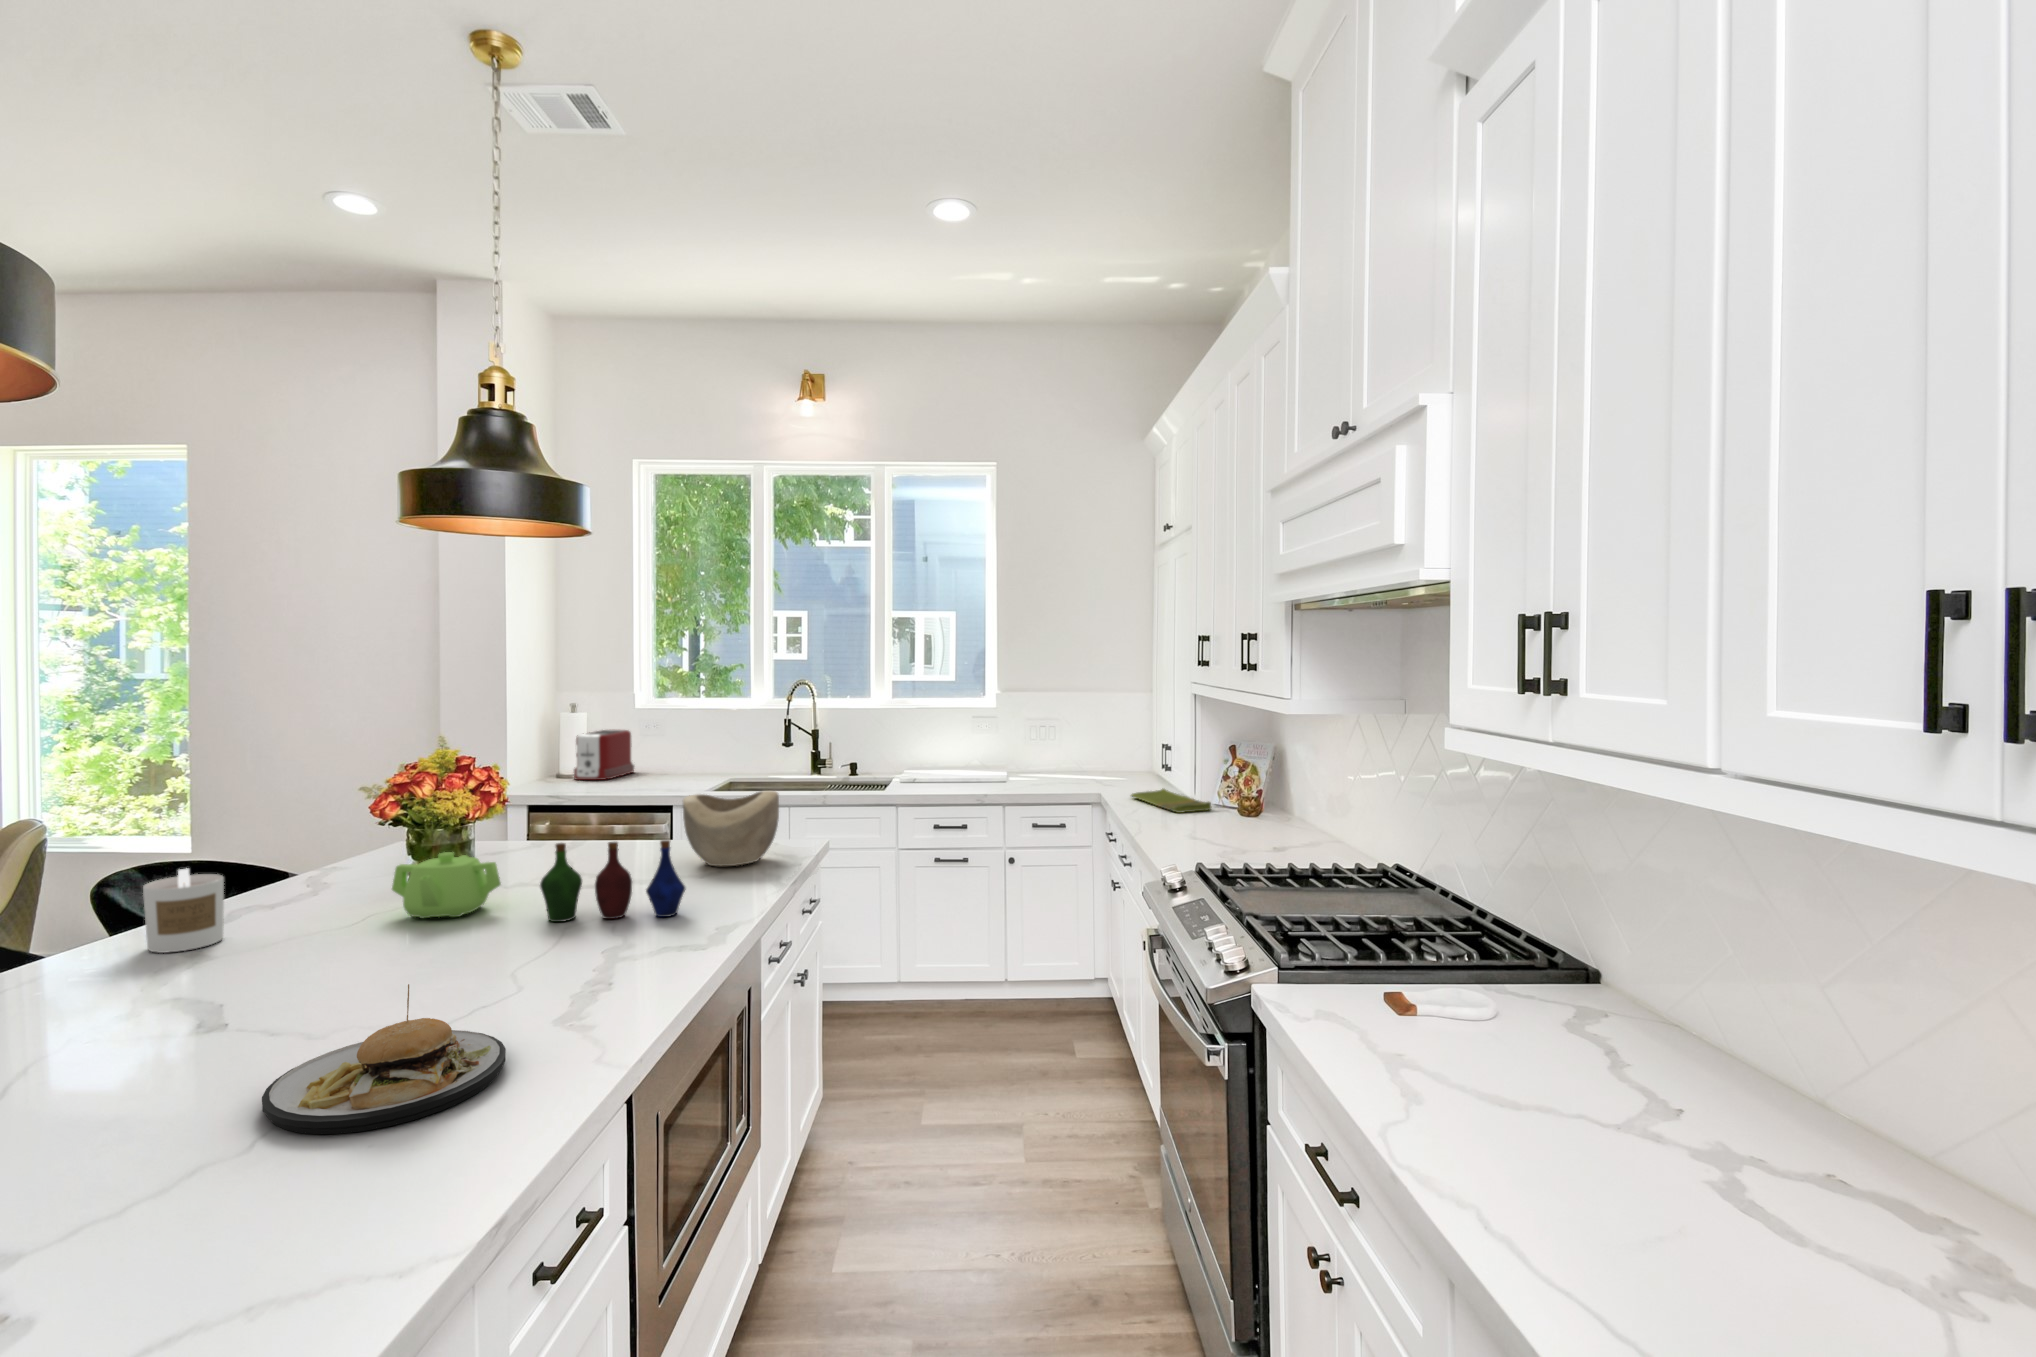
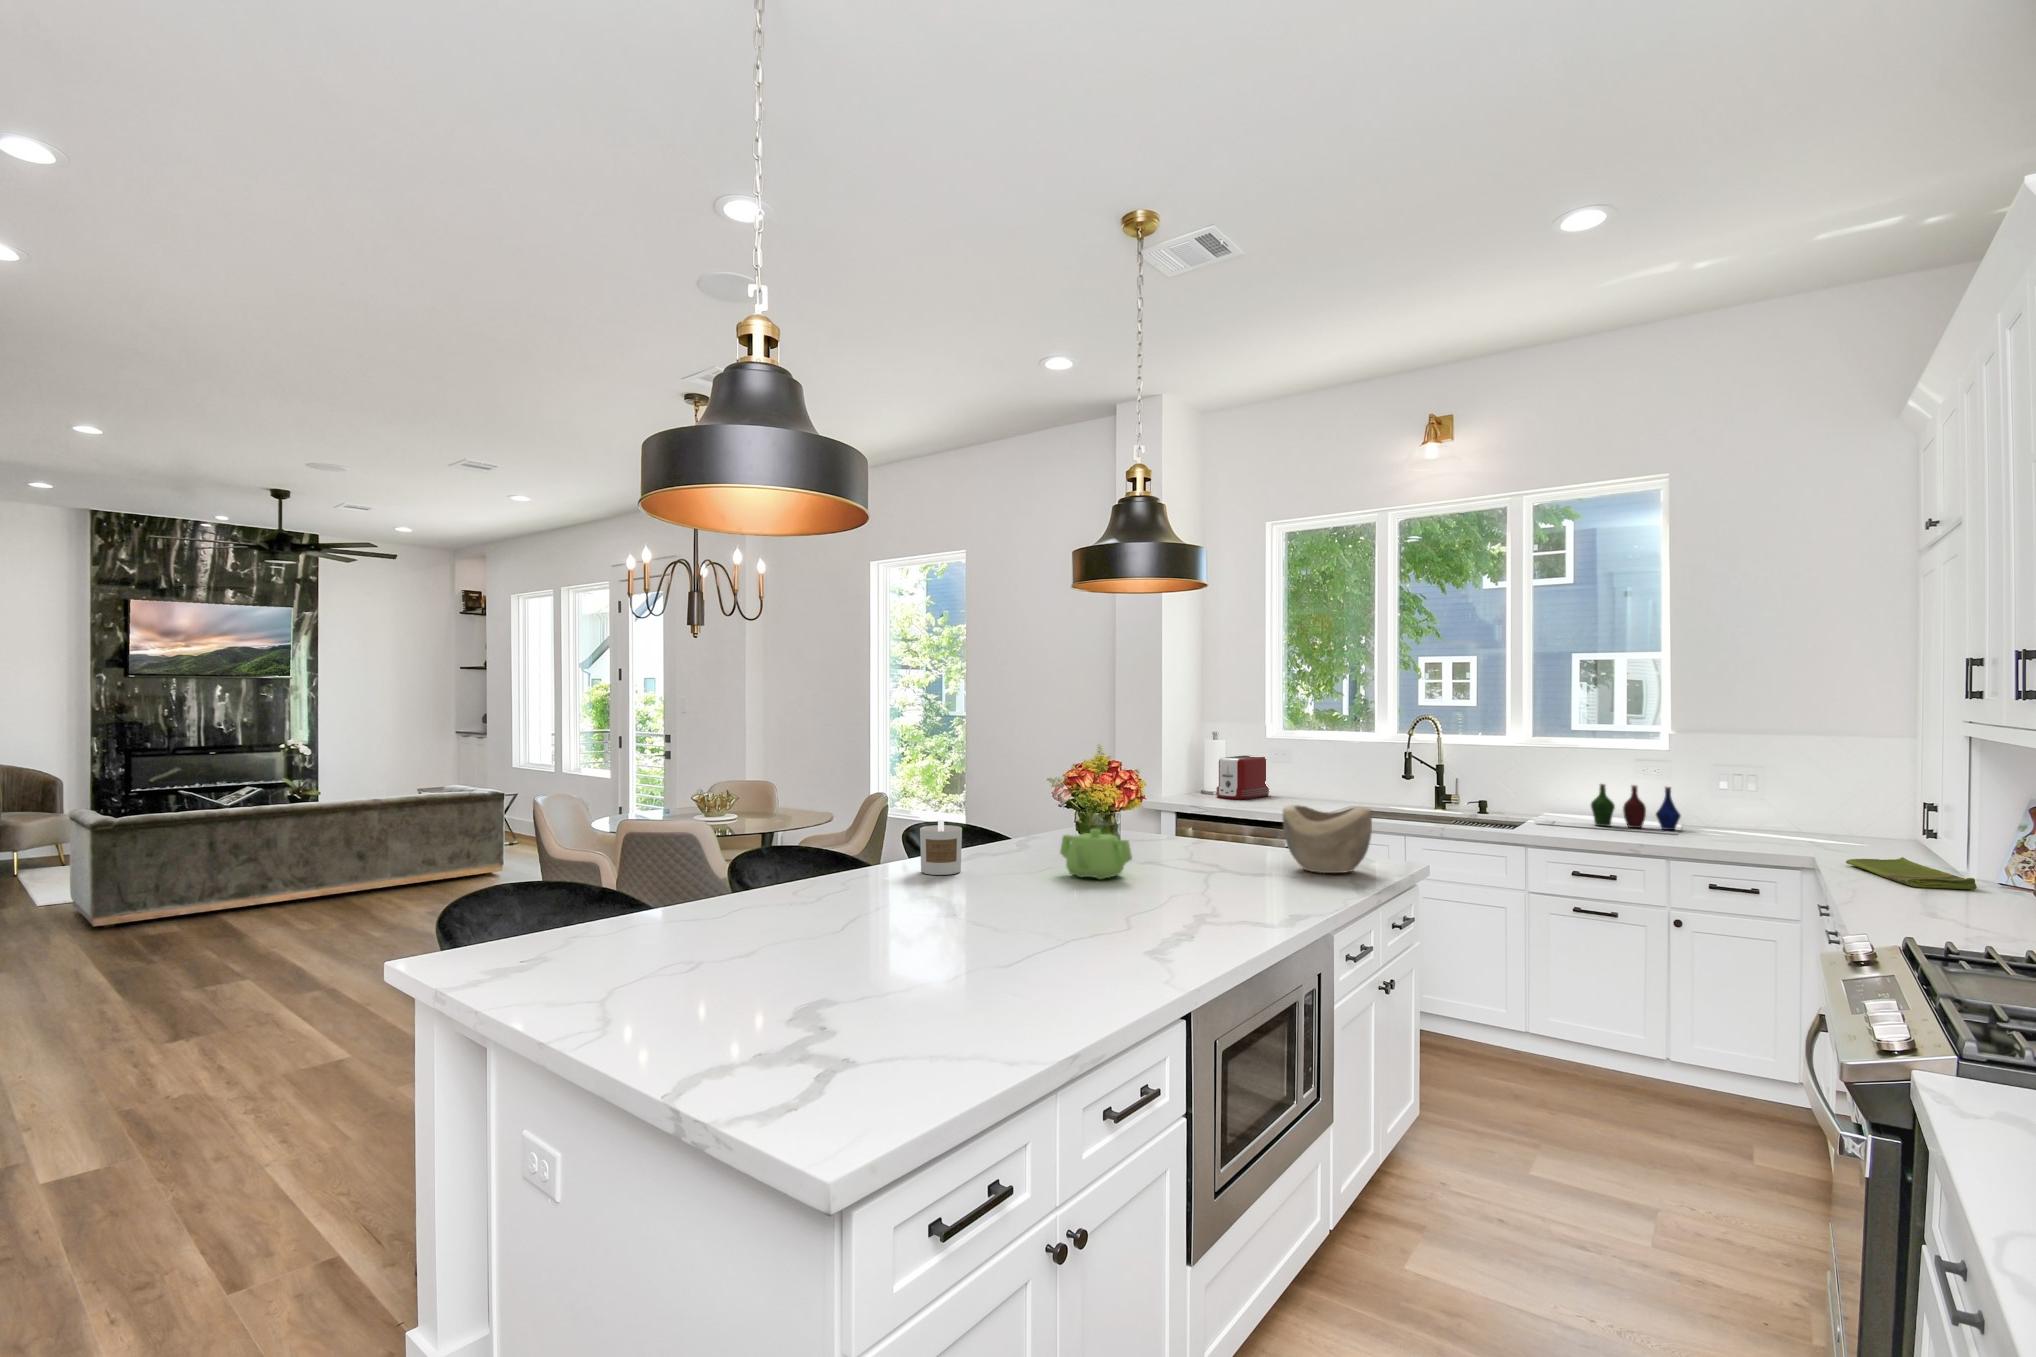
bottle: present [540,840,685,922] -> present [1591,784,1681,830]
plate: present [262,984,506,1134] -> none [960,897,1106,990]

